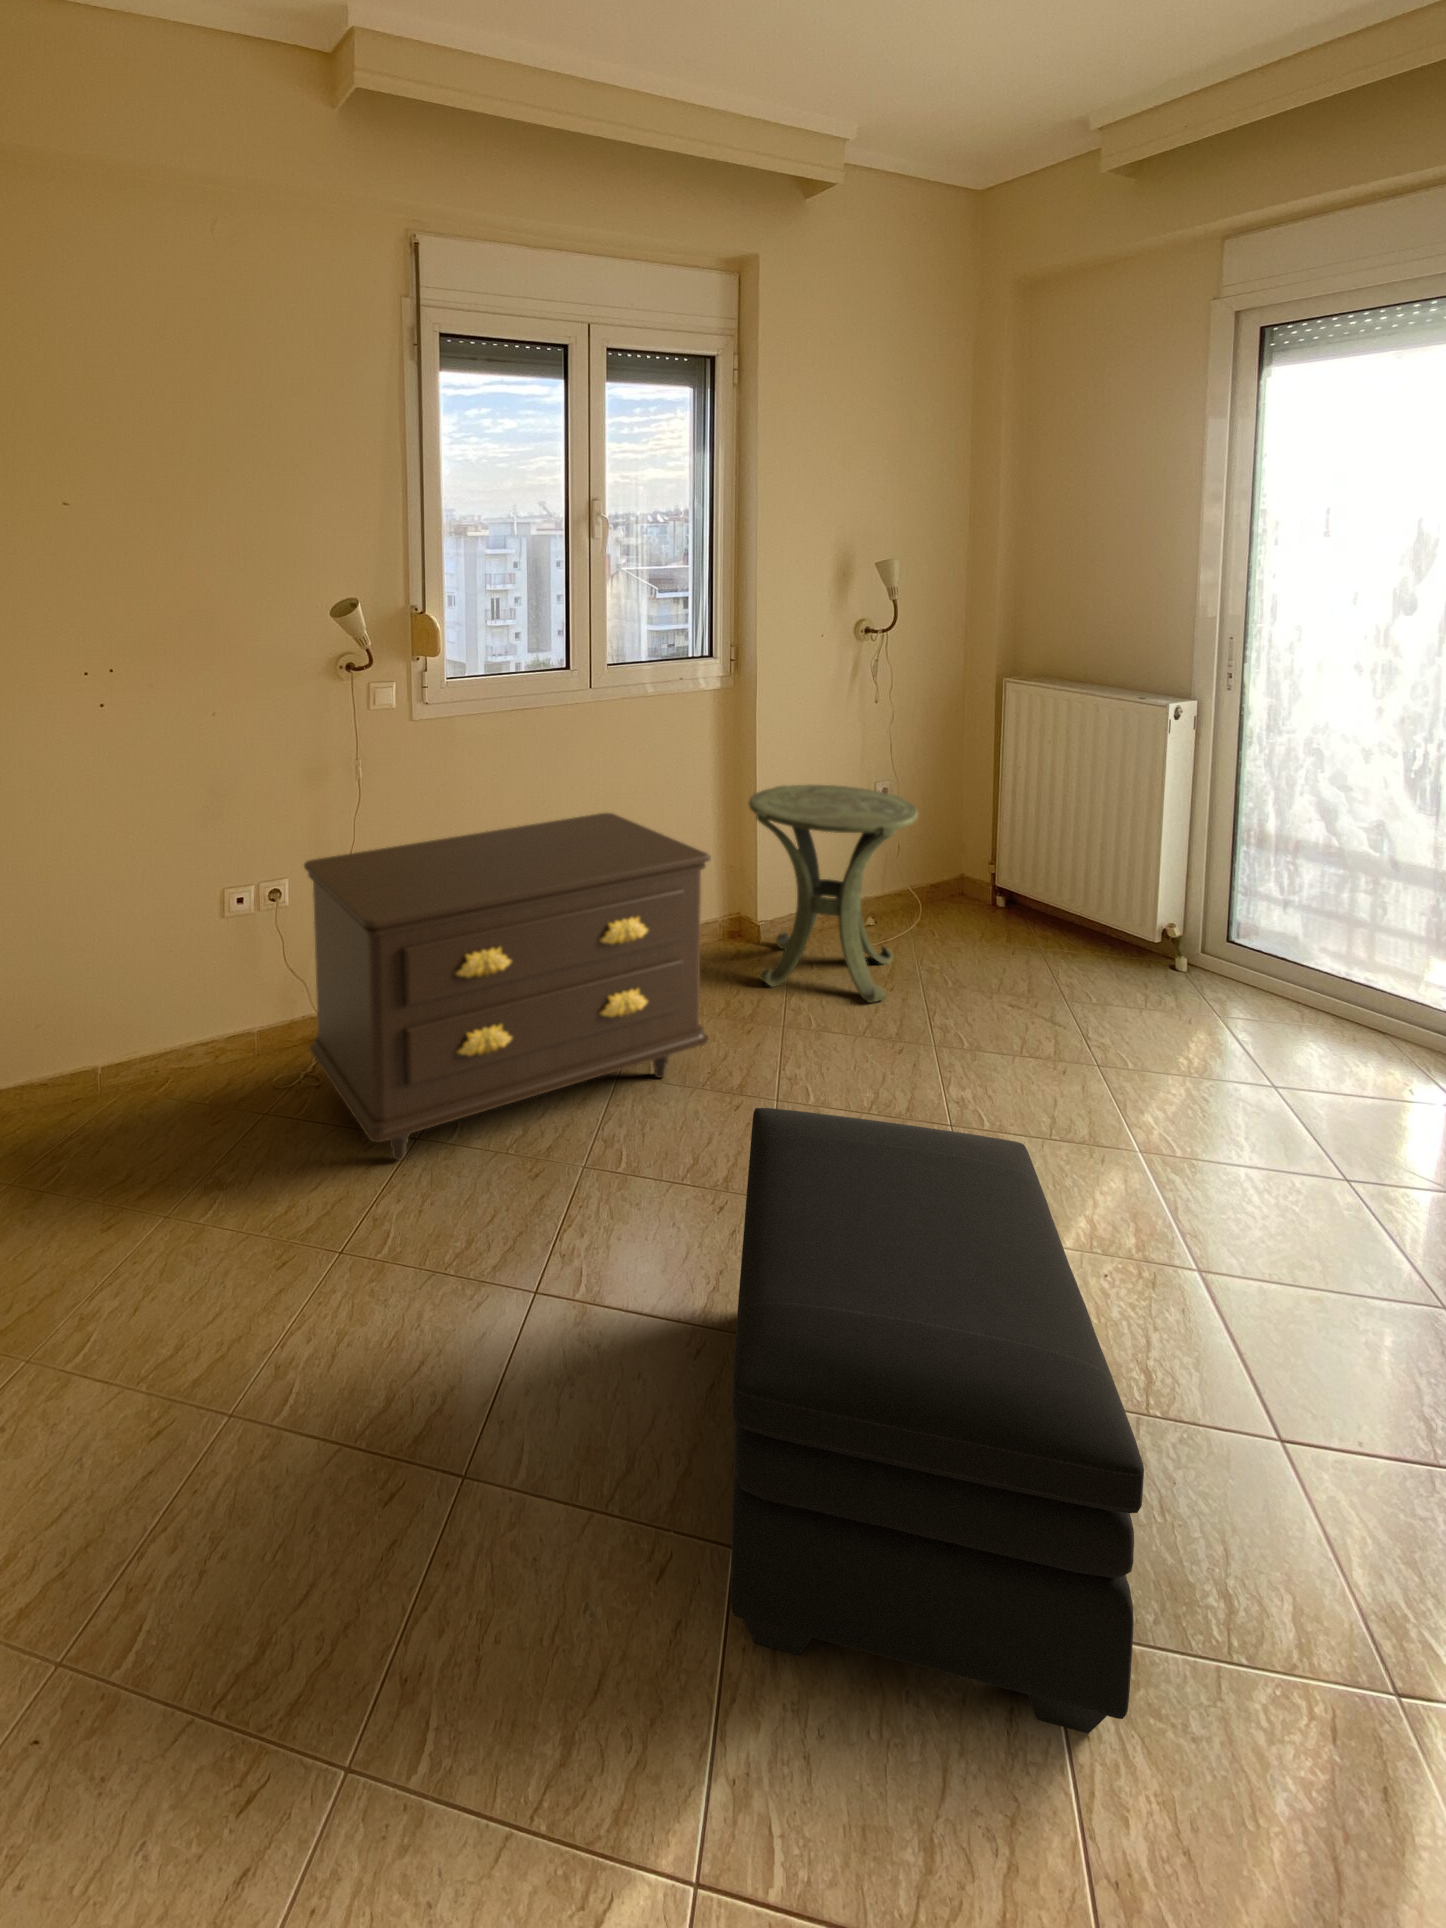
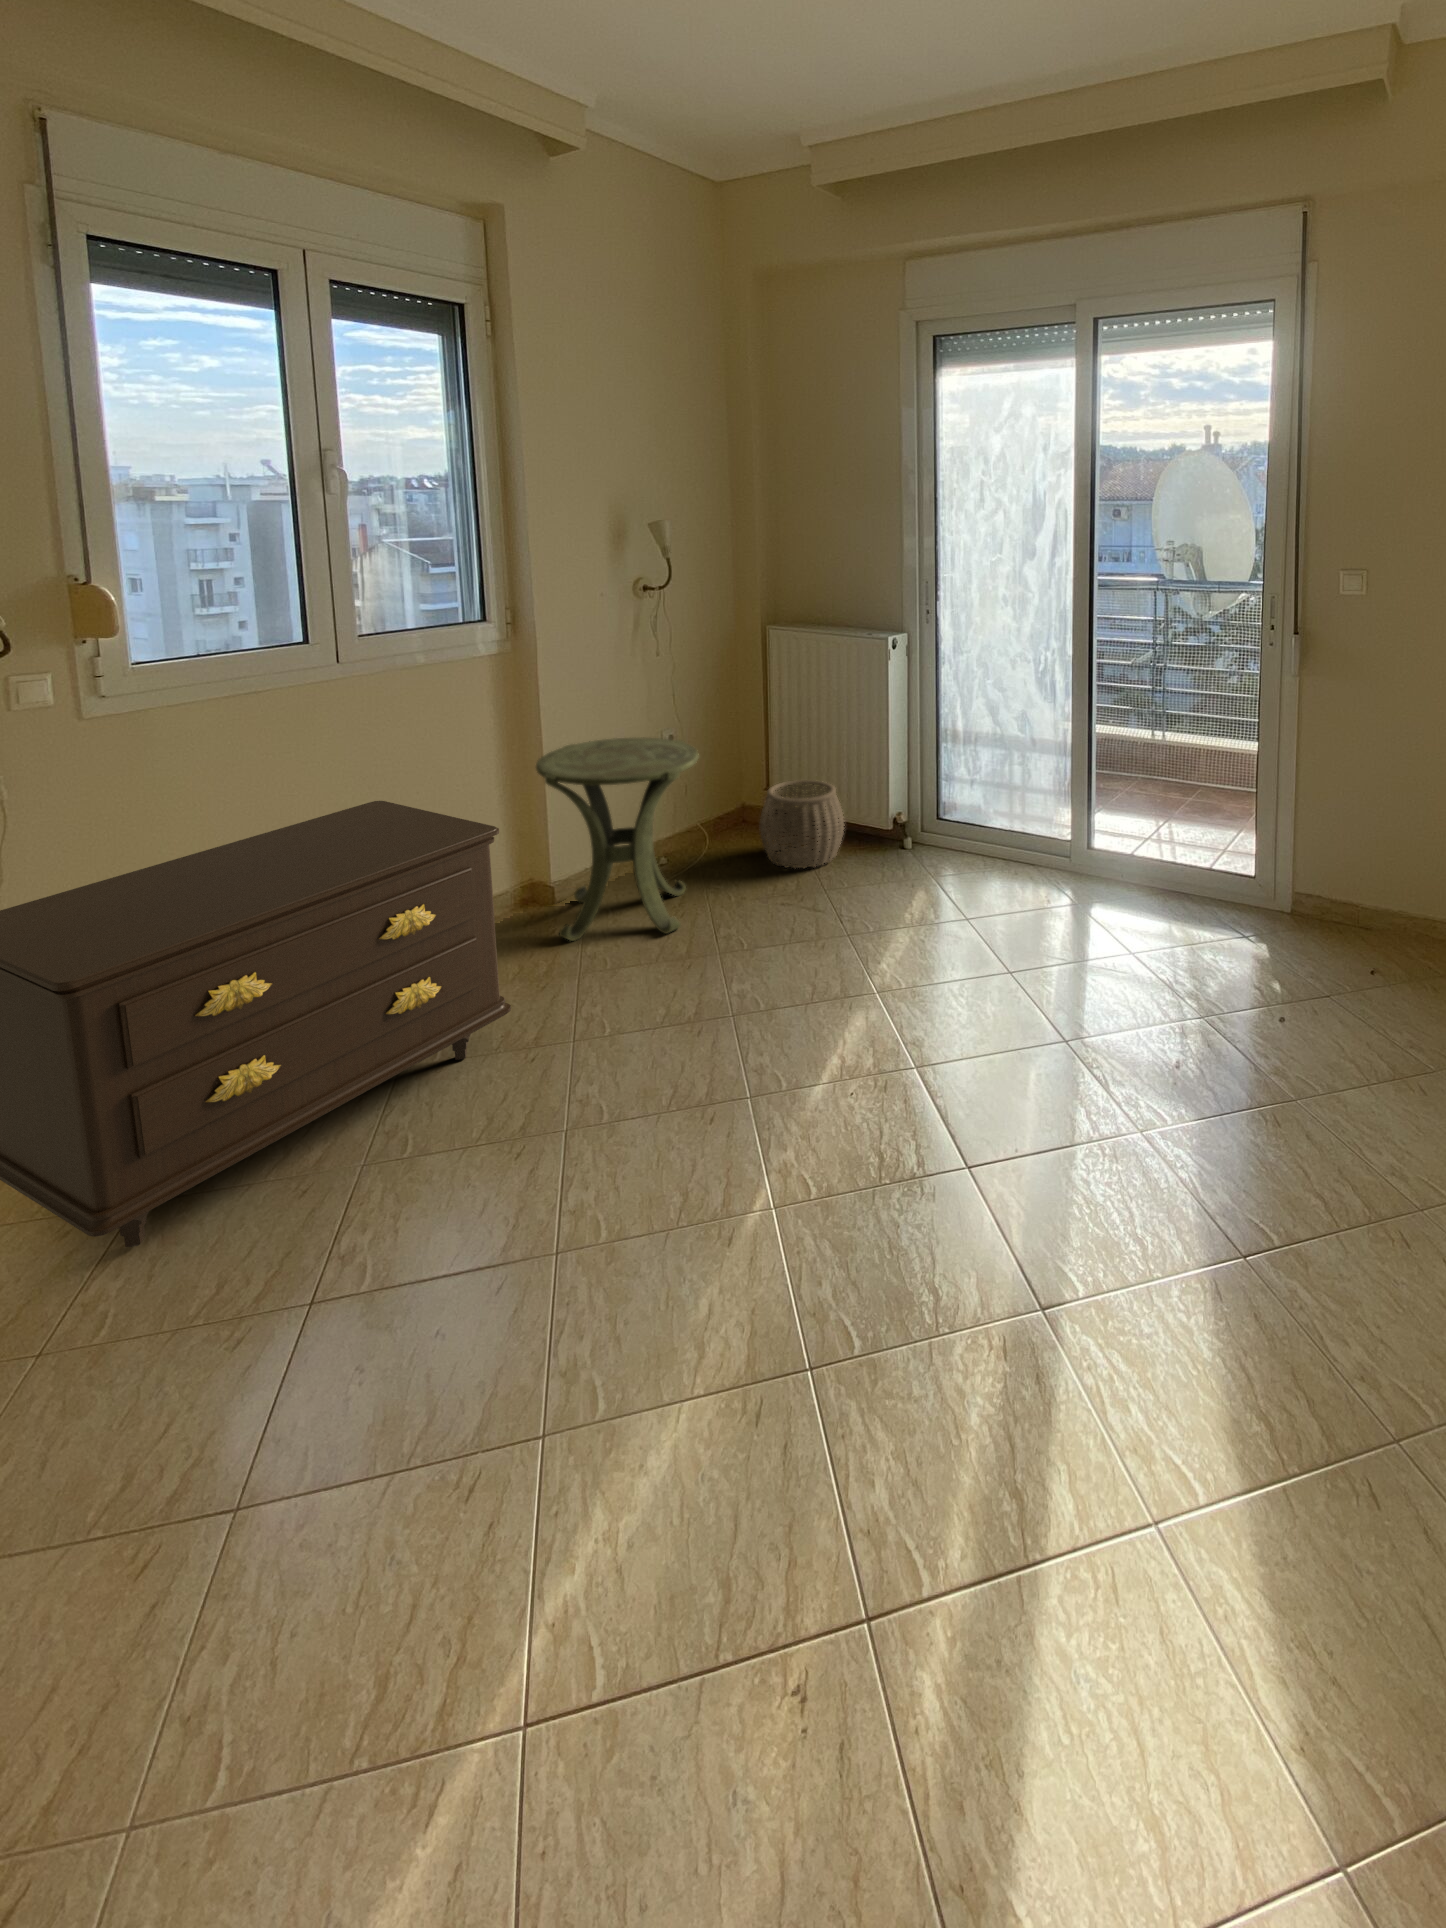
woven basket: none [982,860,1093,967] -> present [760,780,844,869]
ottoman: present [731,1108,1144,1734] -> none [554,1018,870,1506]

